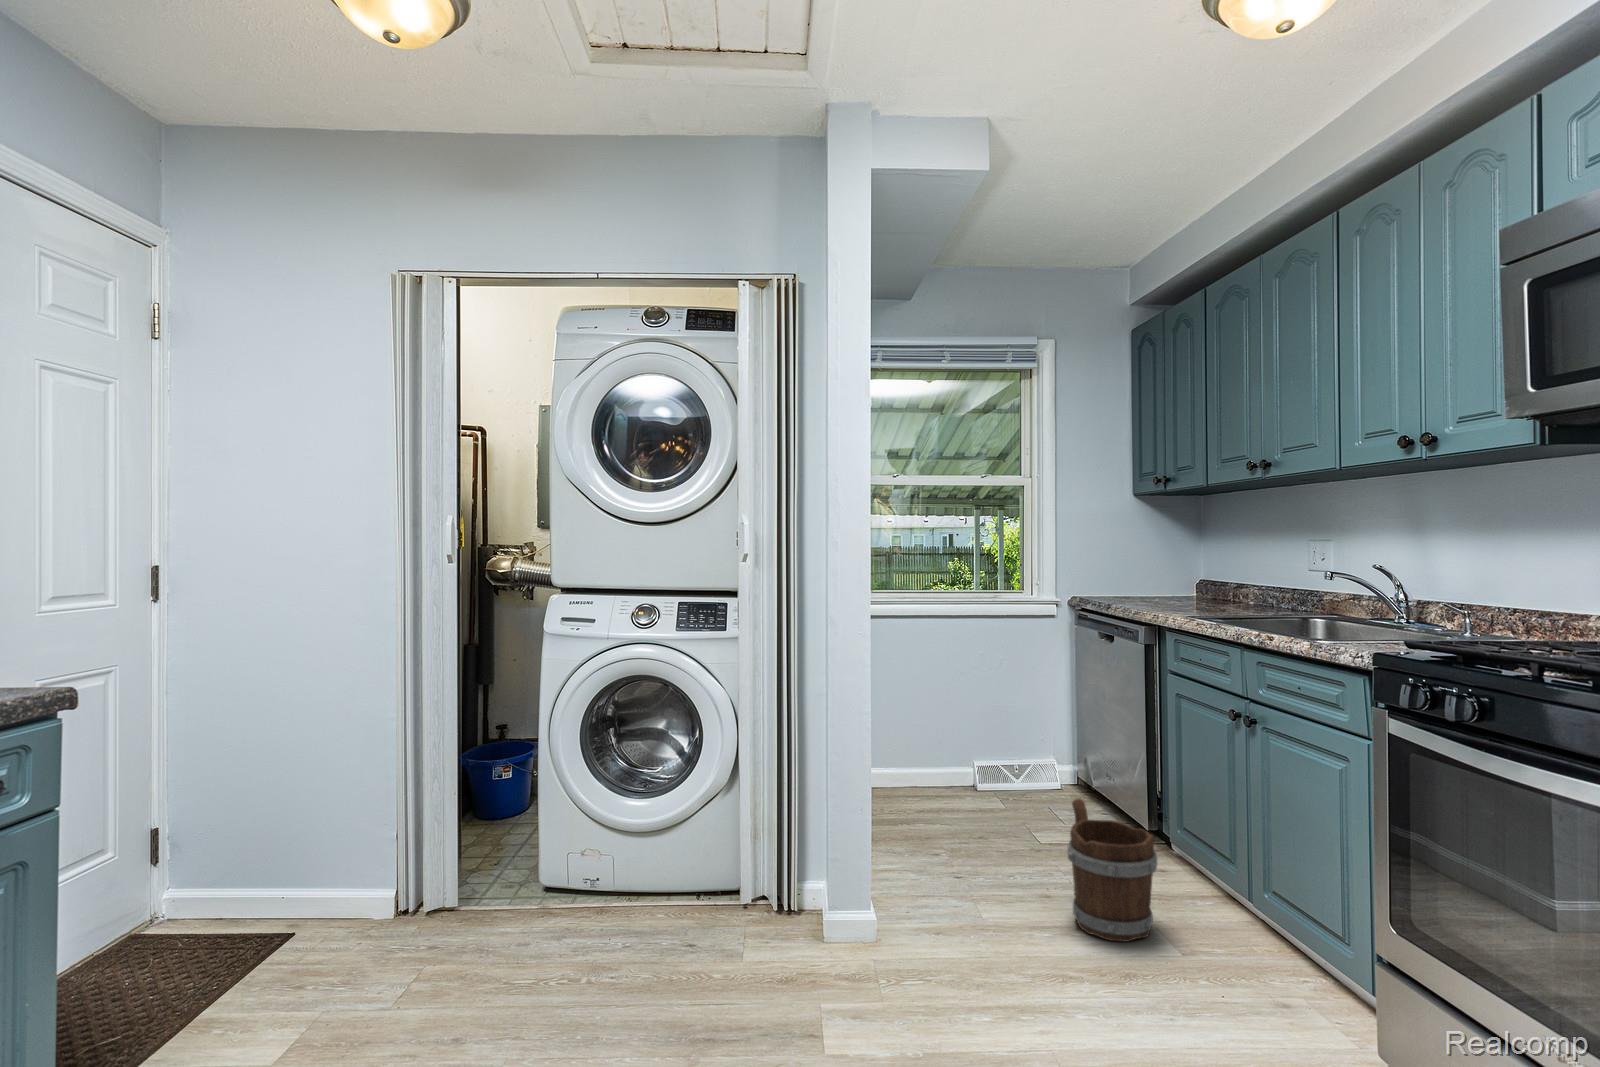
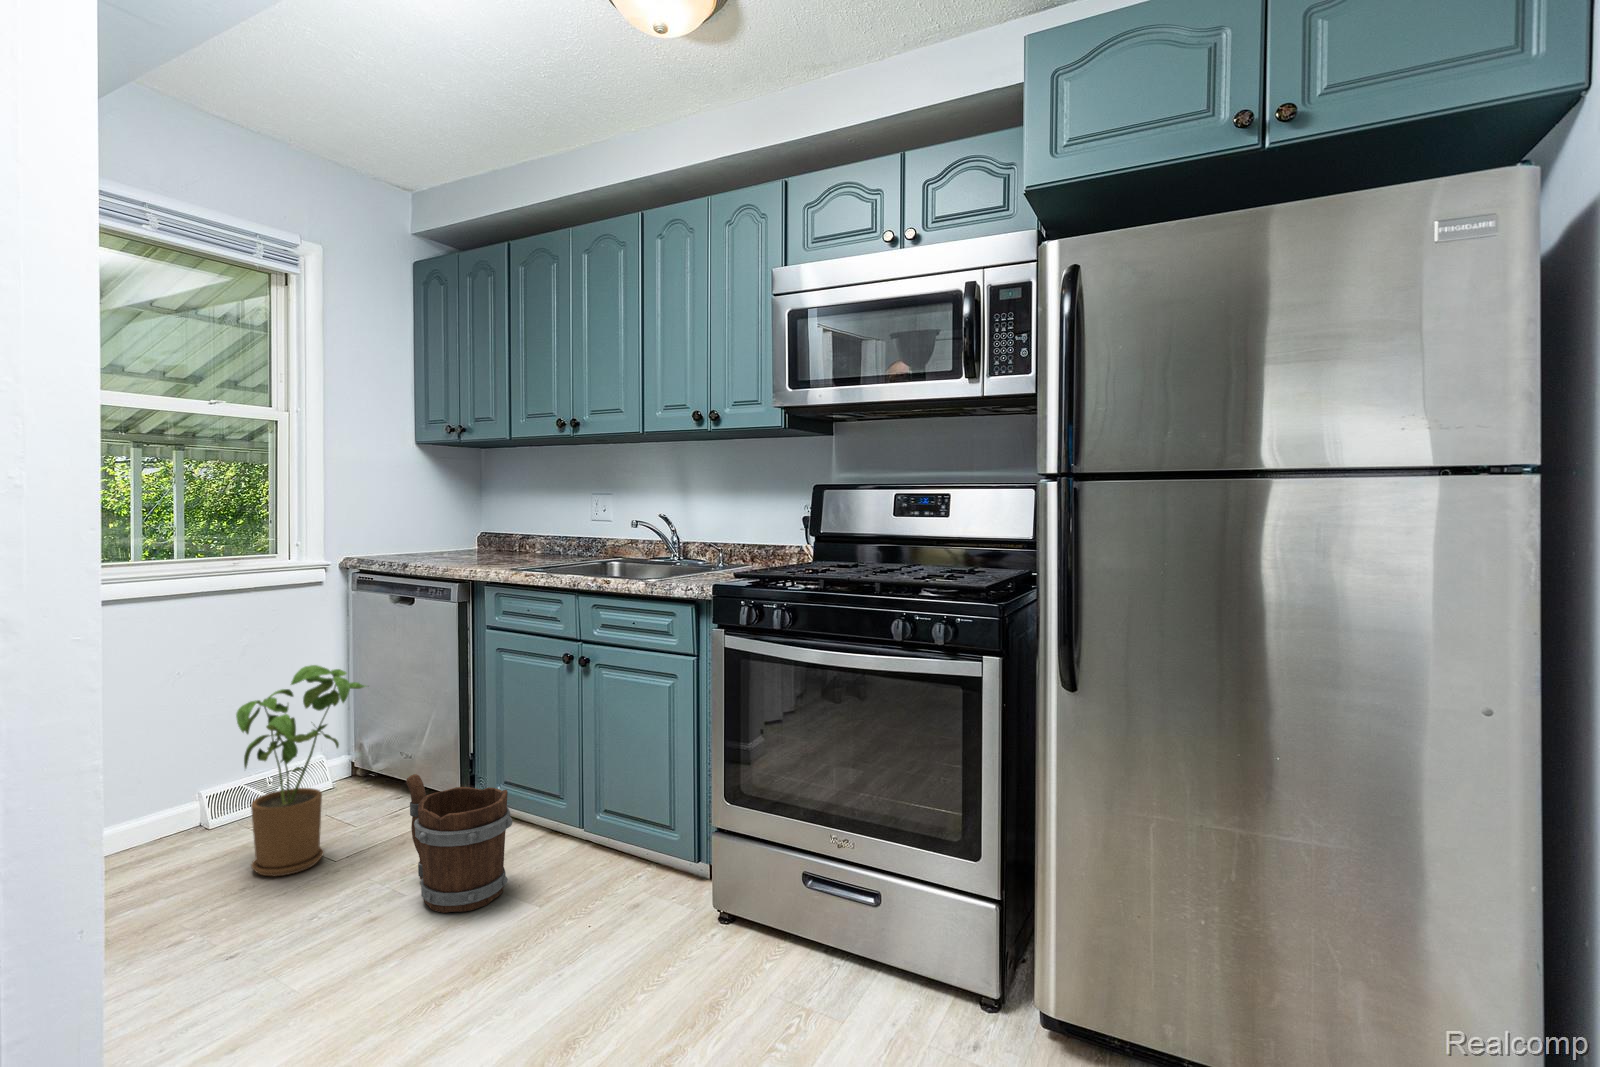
house plant: none [958,687,1056,858] -> present [236,665,365,876]

